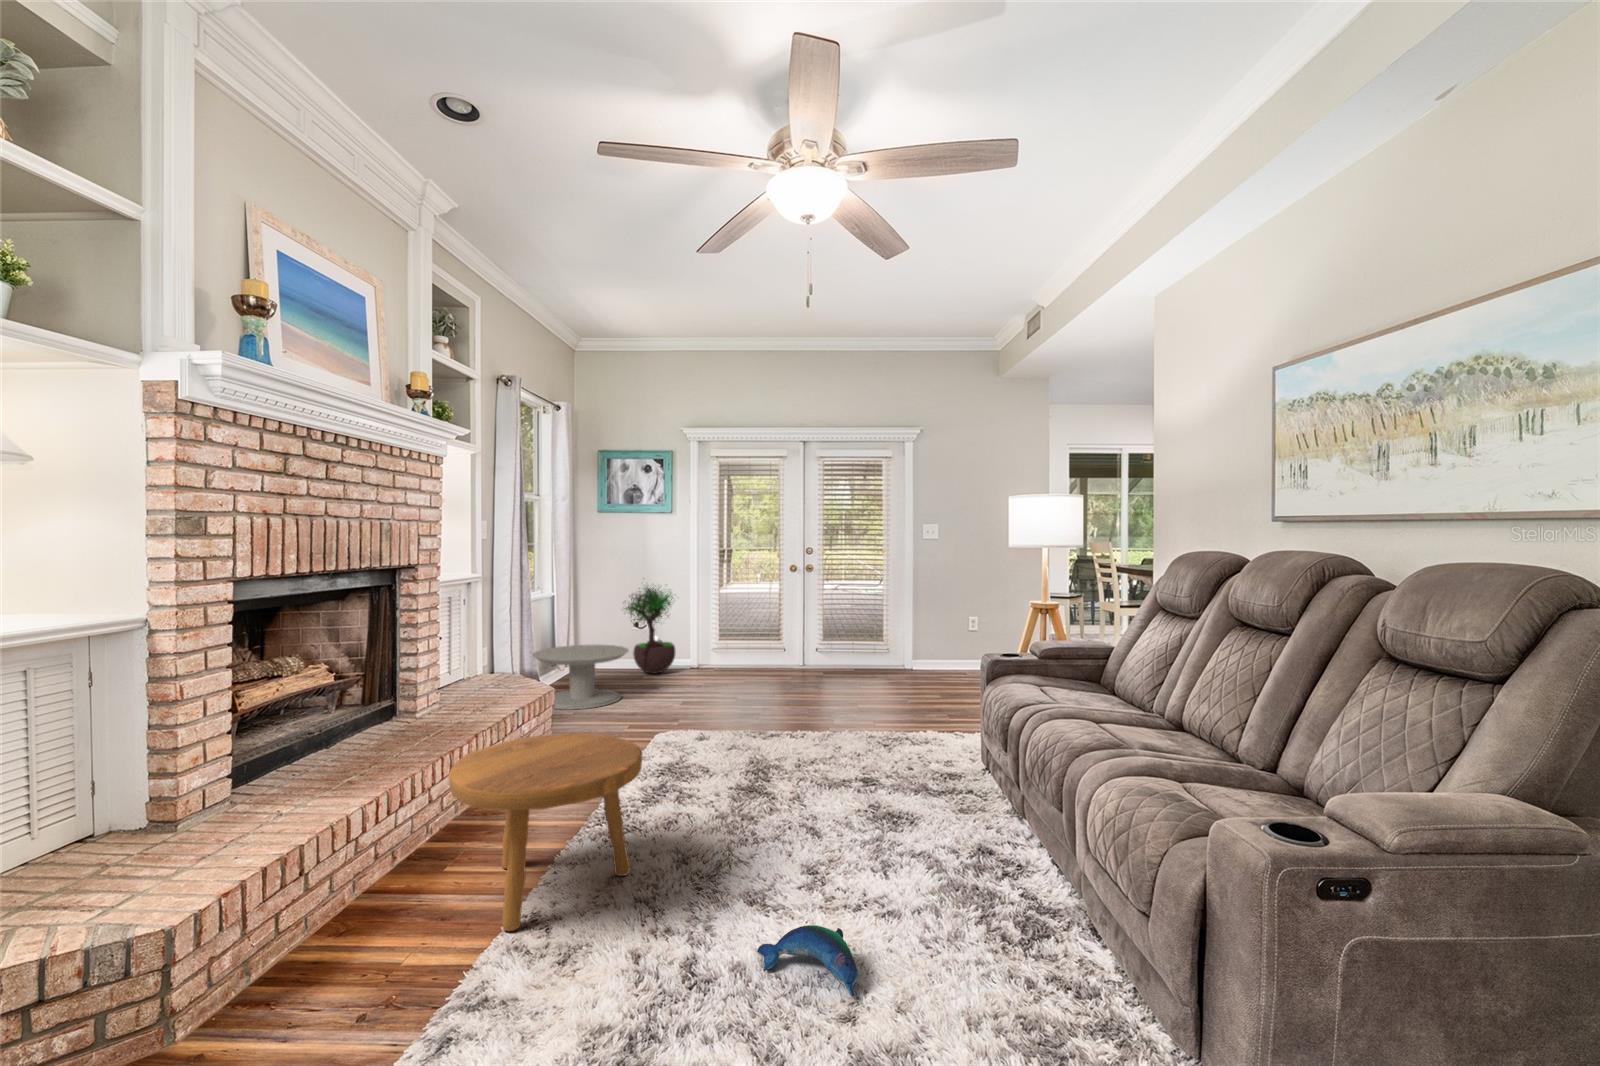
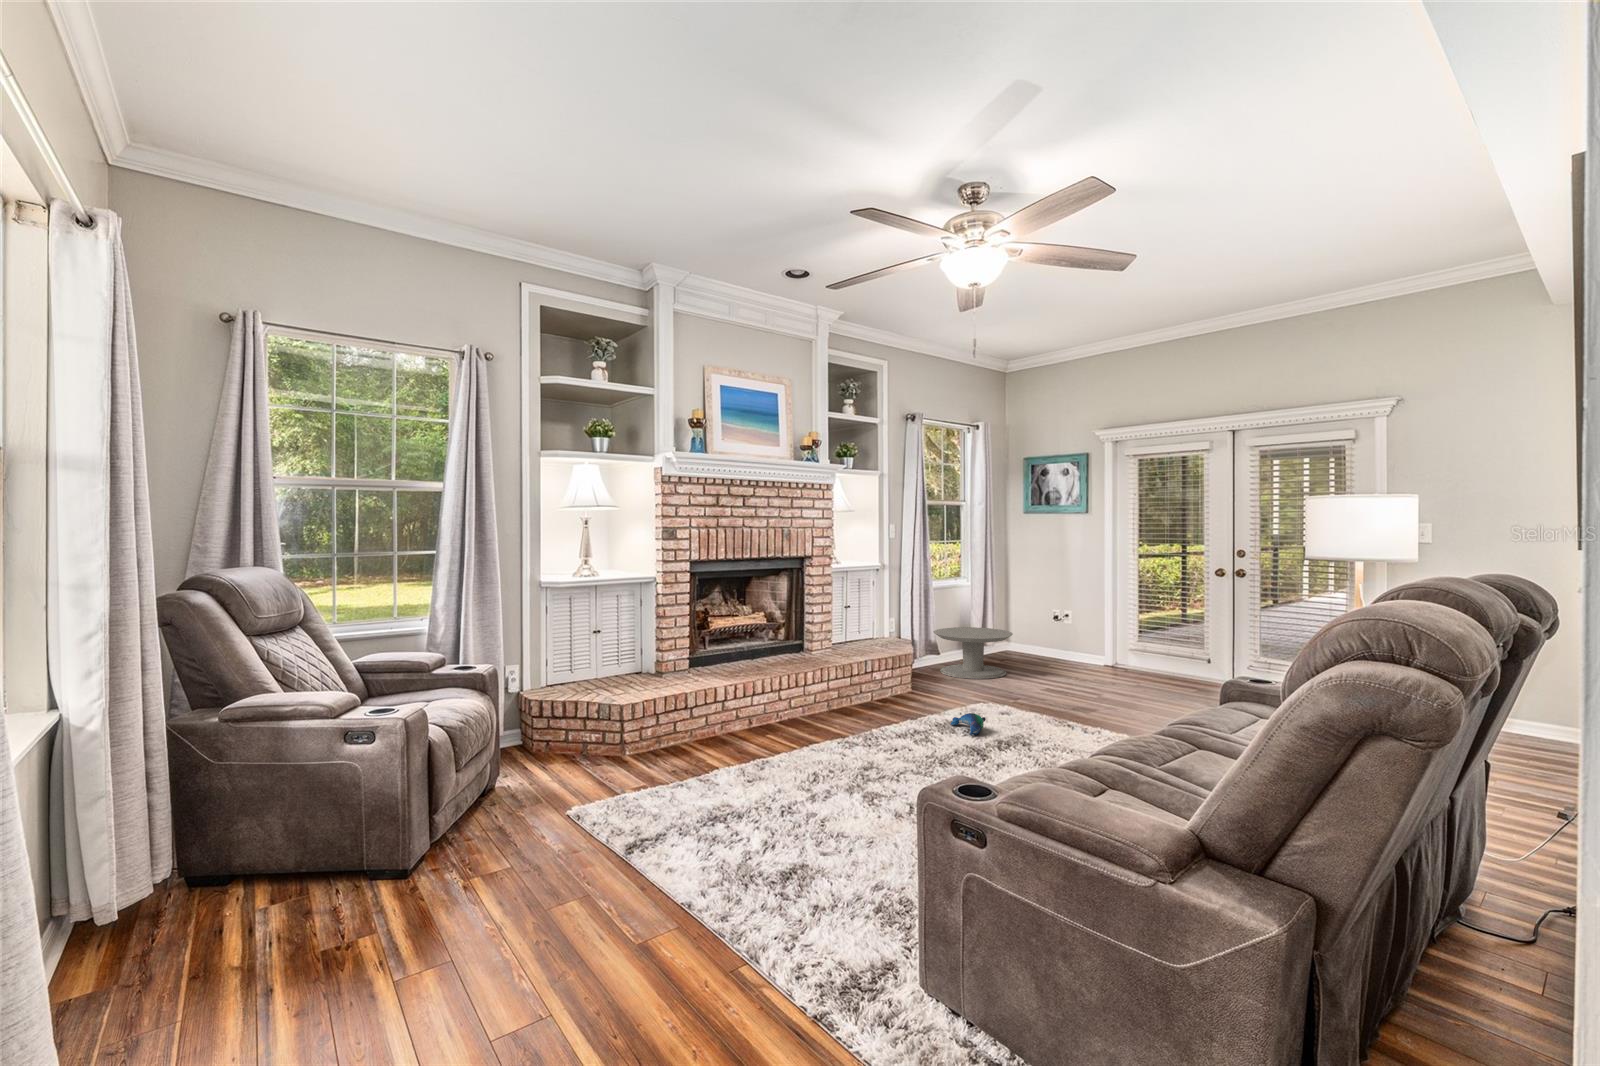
potted tree: present [623,578,676,674] -> none [1027,574,1086,664]
footstool: present [448,732,642,931] -> none [741,666,850,764]
plush toy: present [757,925,858,996] -> present [951,713,986,736]

